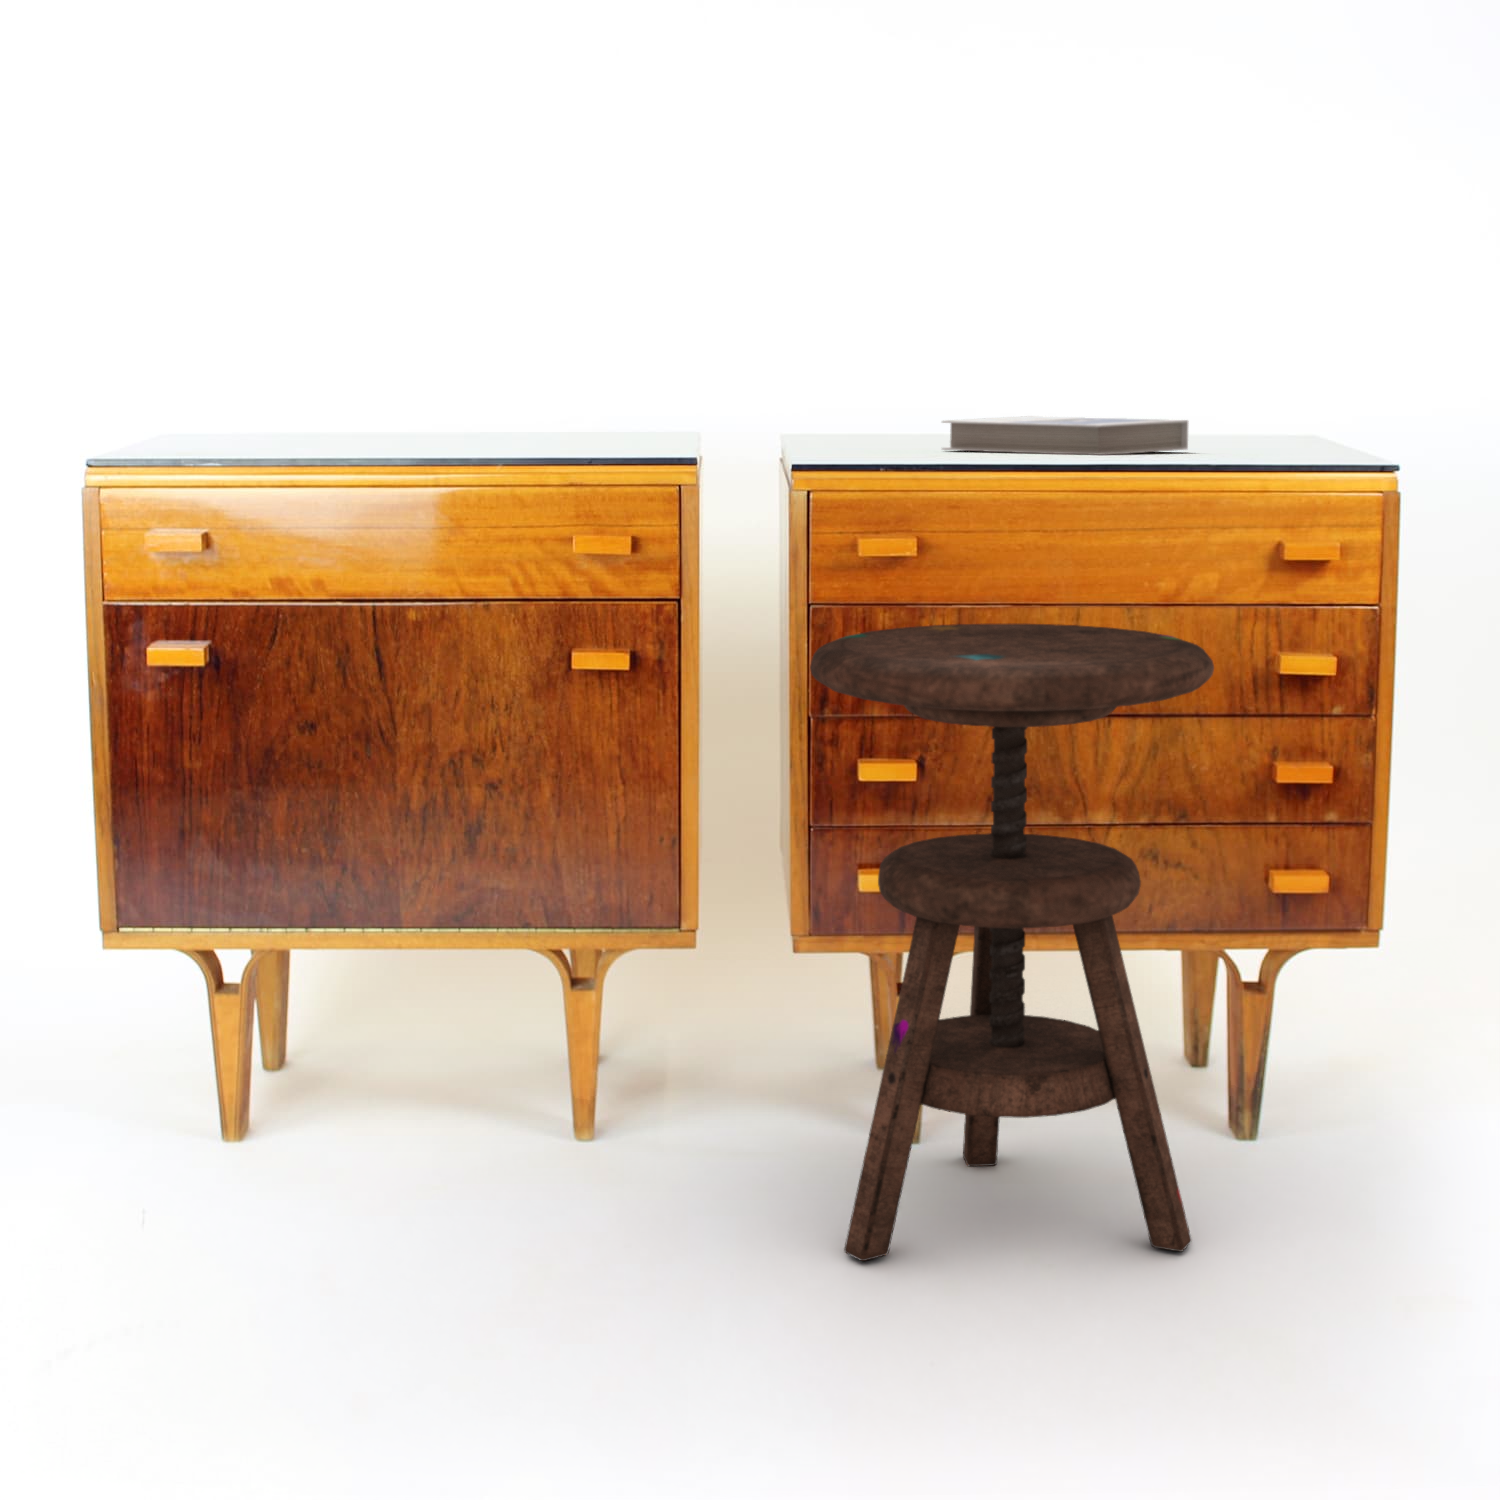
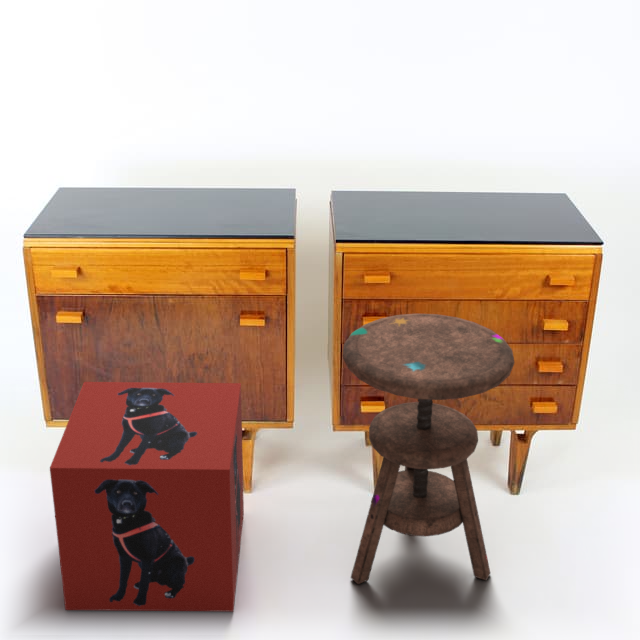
hardback book: present [942,416,1188,455] -> none [403,184,512,232]
storage box: none [109,811,581,1308] -> present [50,382,244,612]

